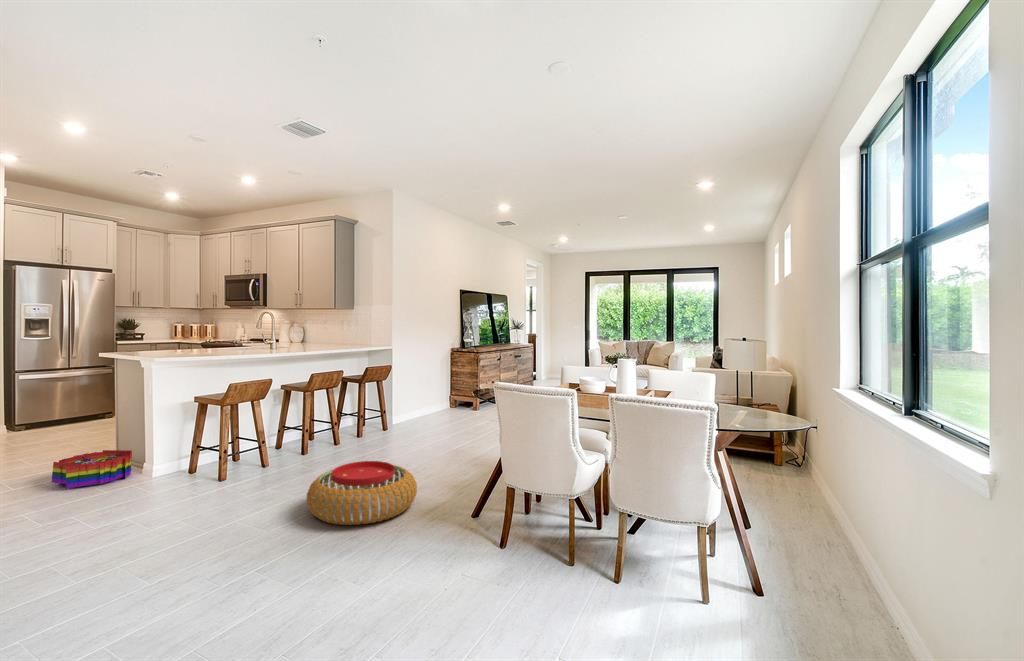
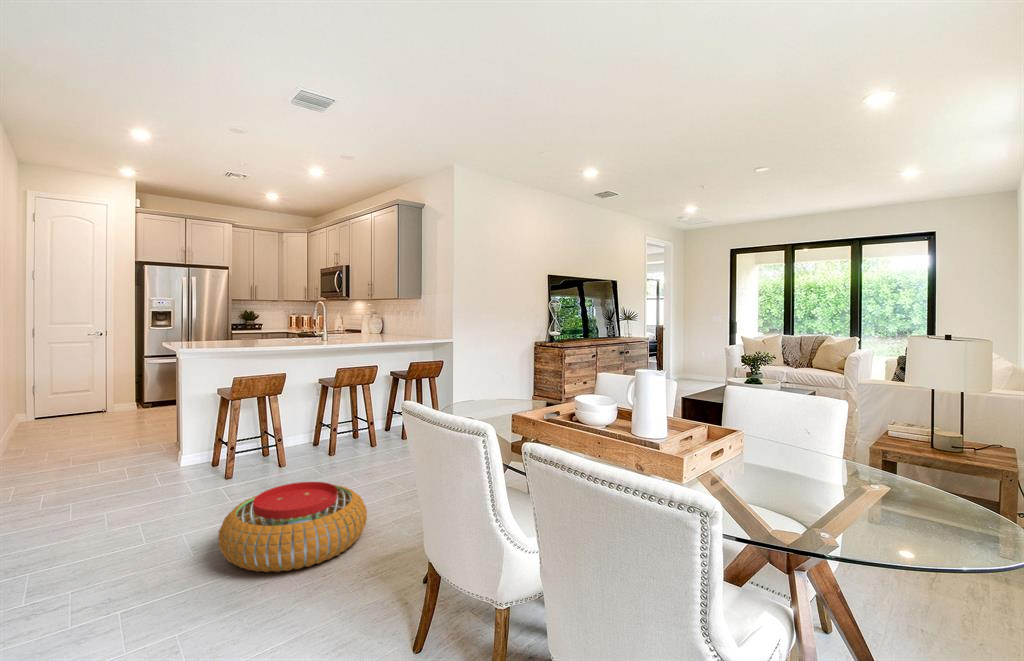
storage bin: present [51,450,132,488] -> none [87,437,166,474]

